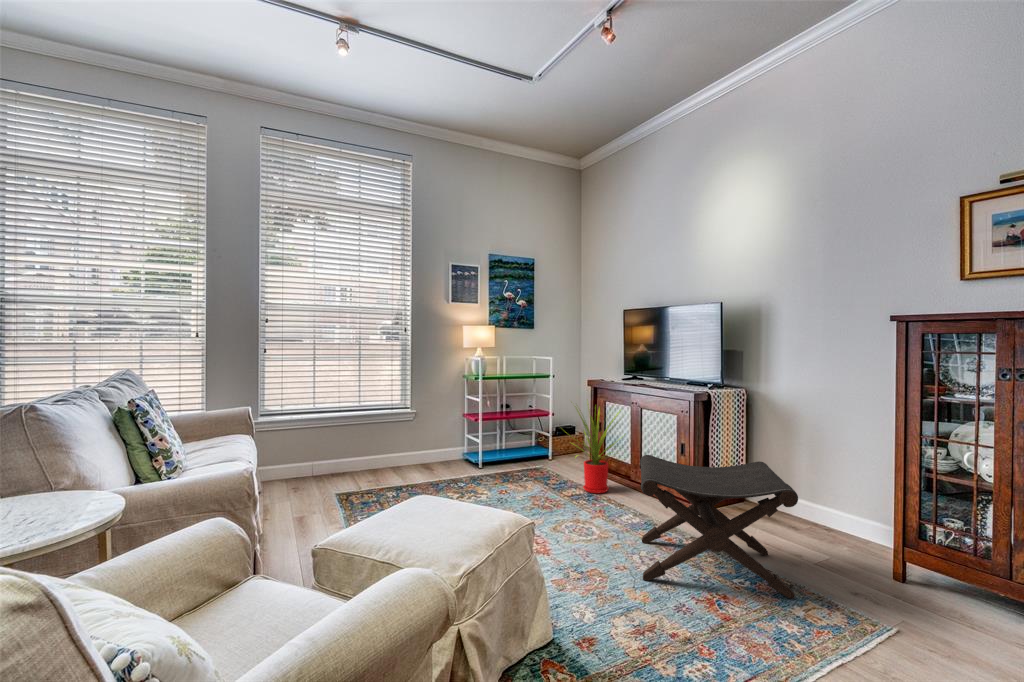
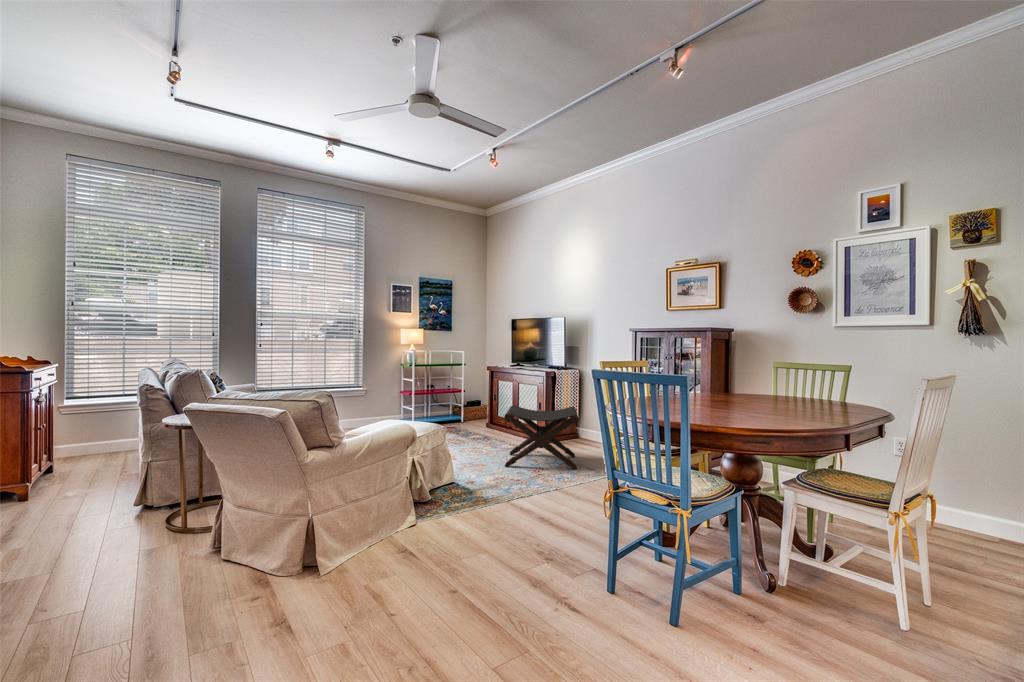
house plant: present [577,407,618,493] -> none [466,378,509,437]

